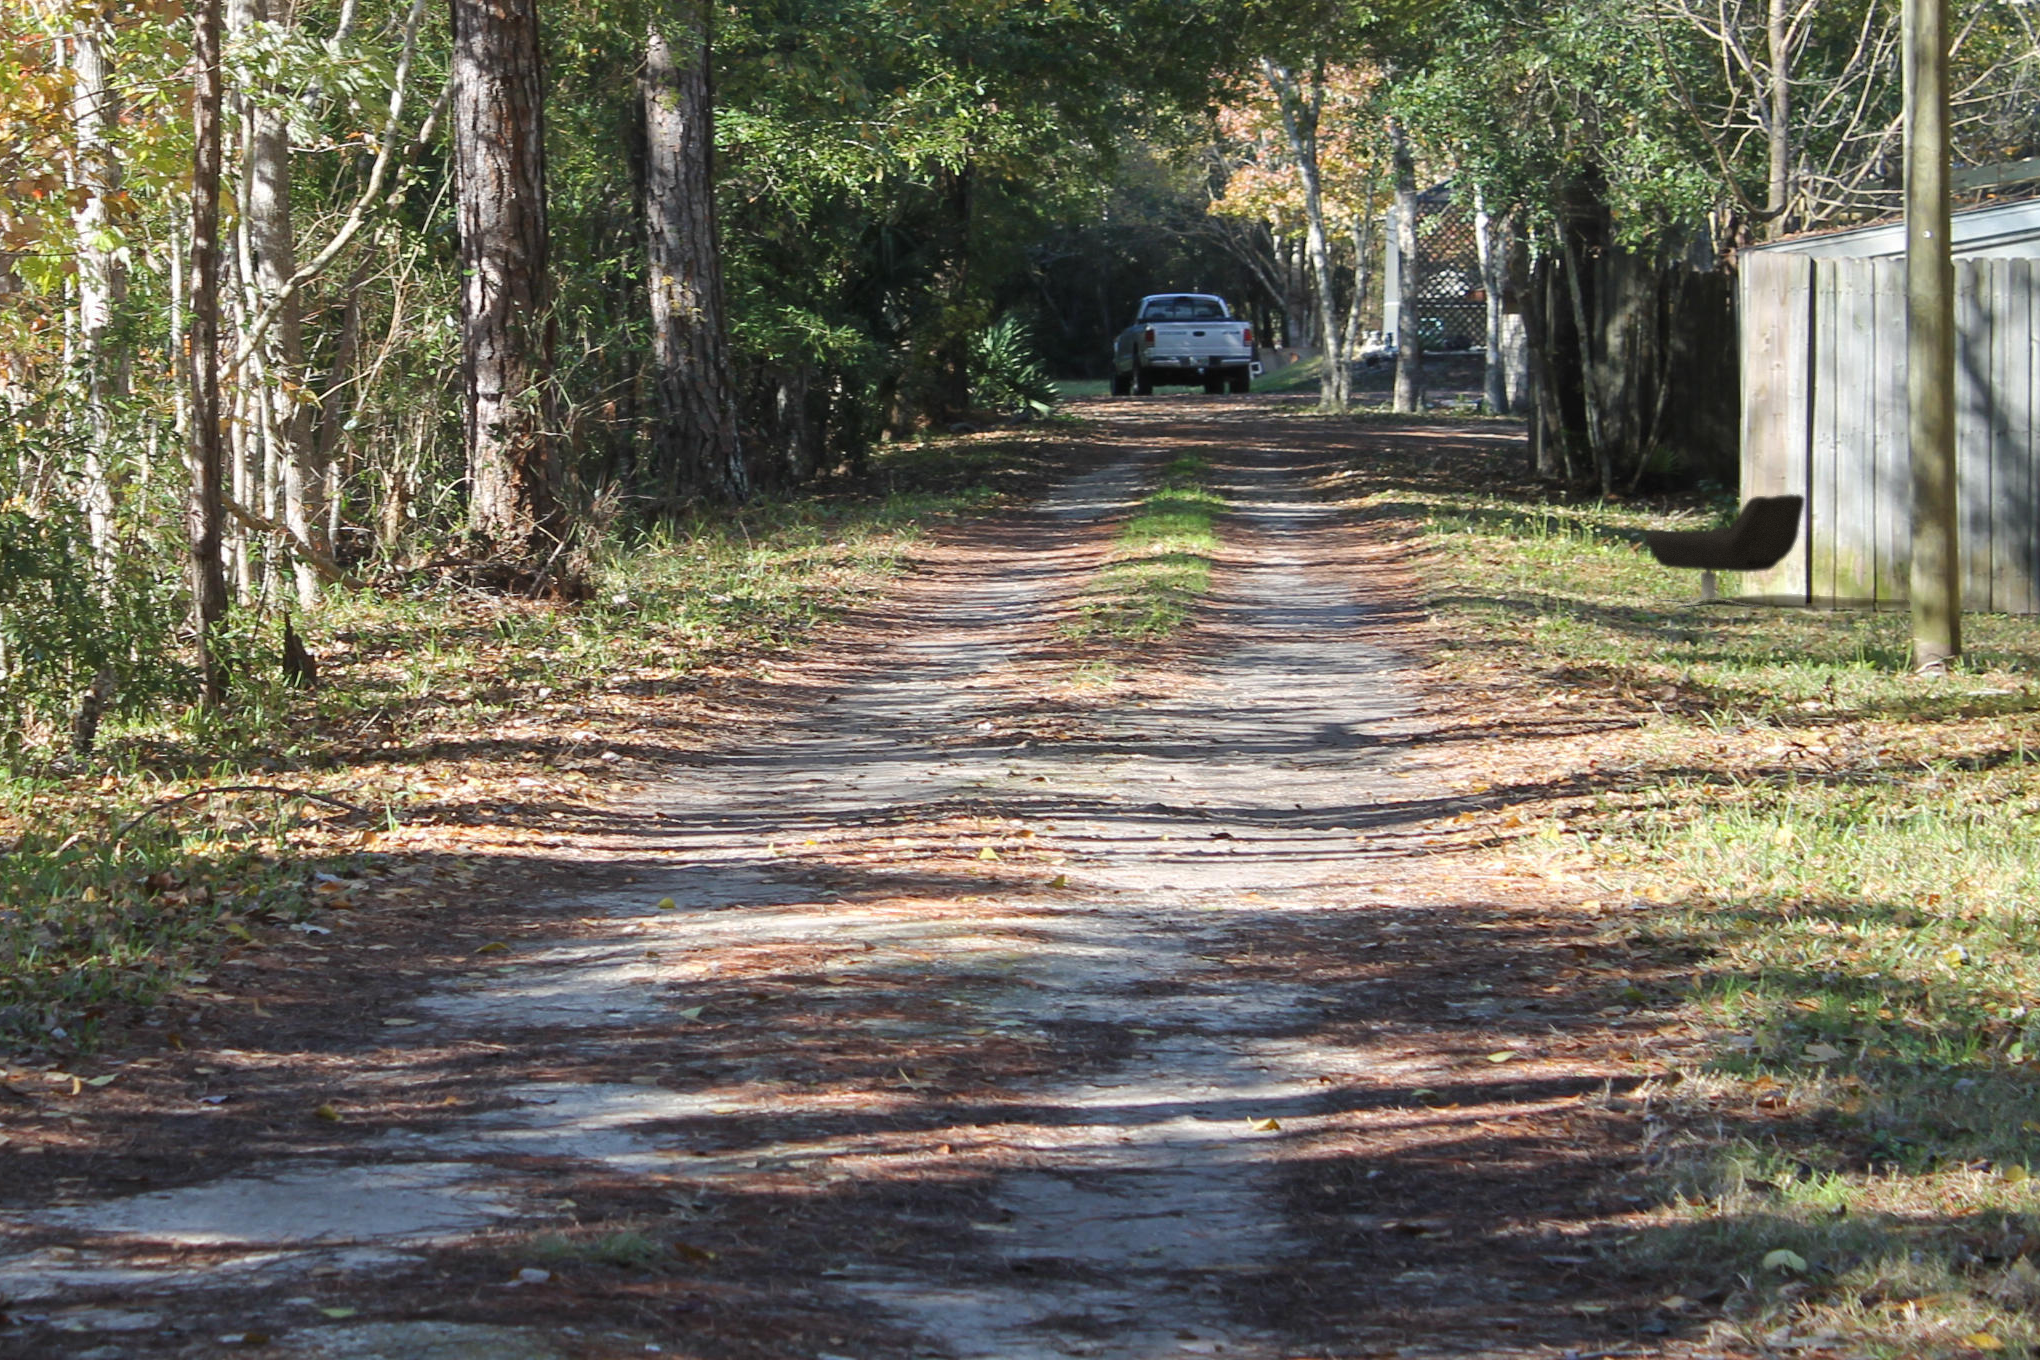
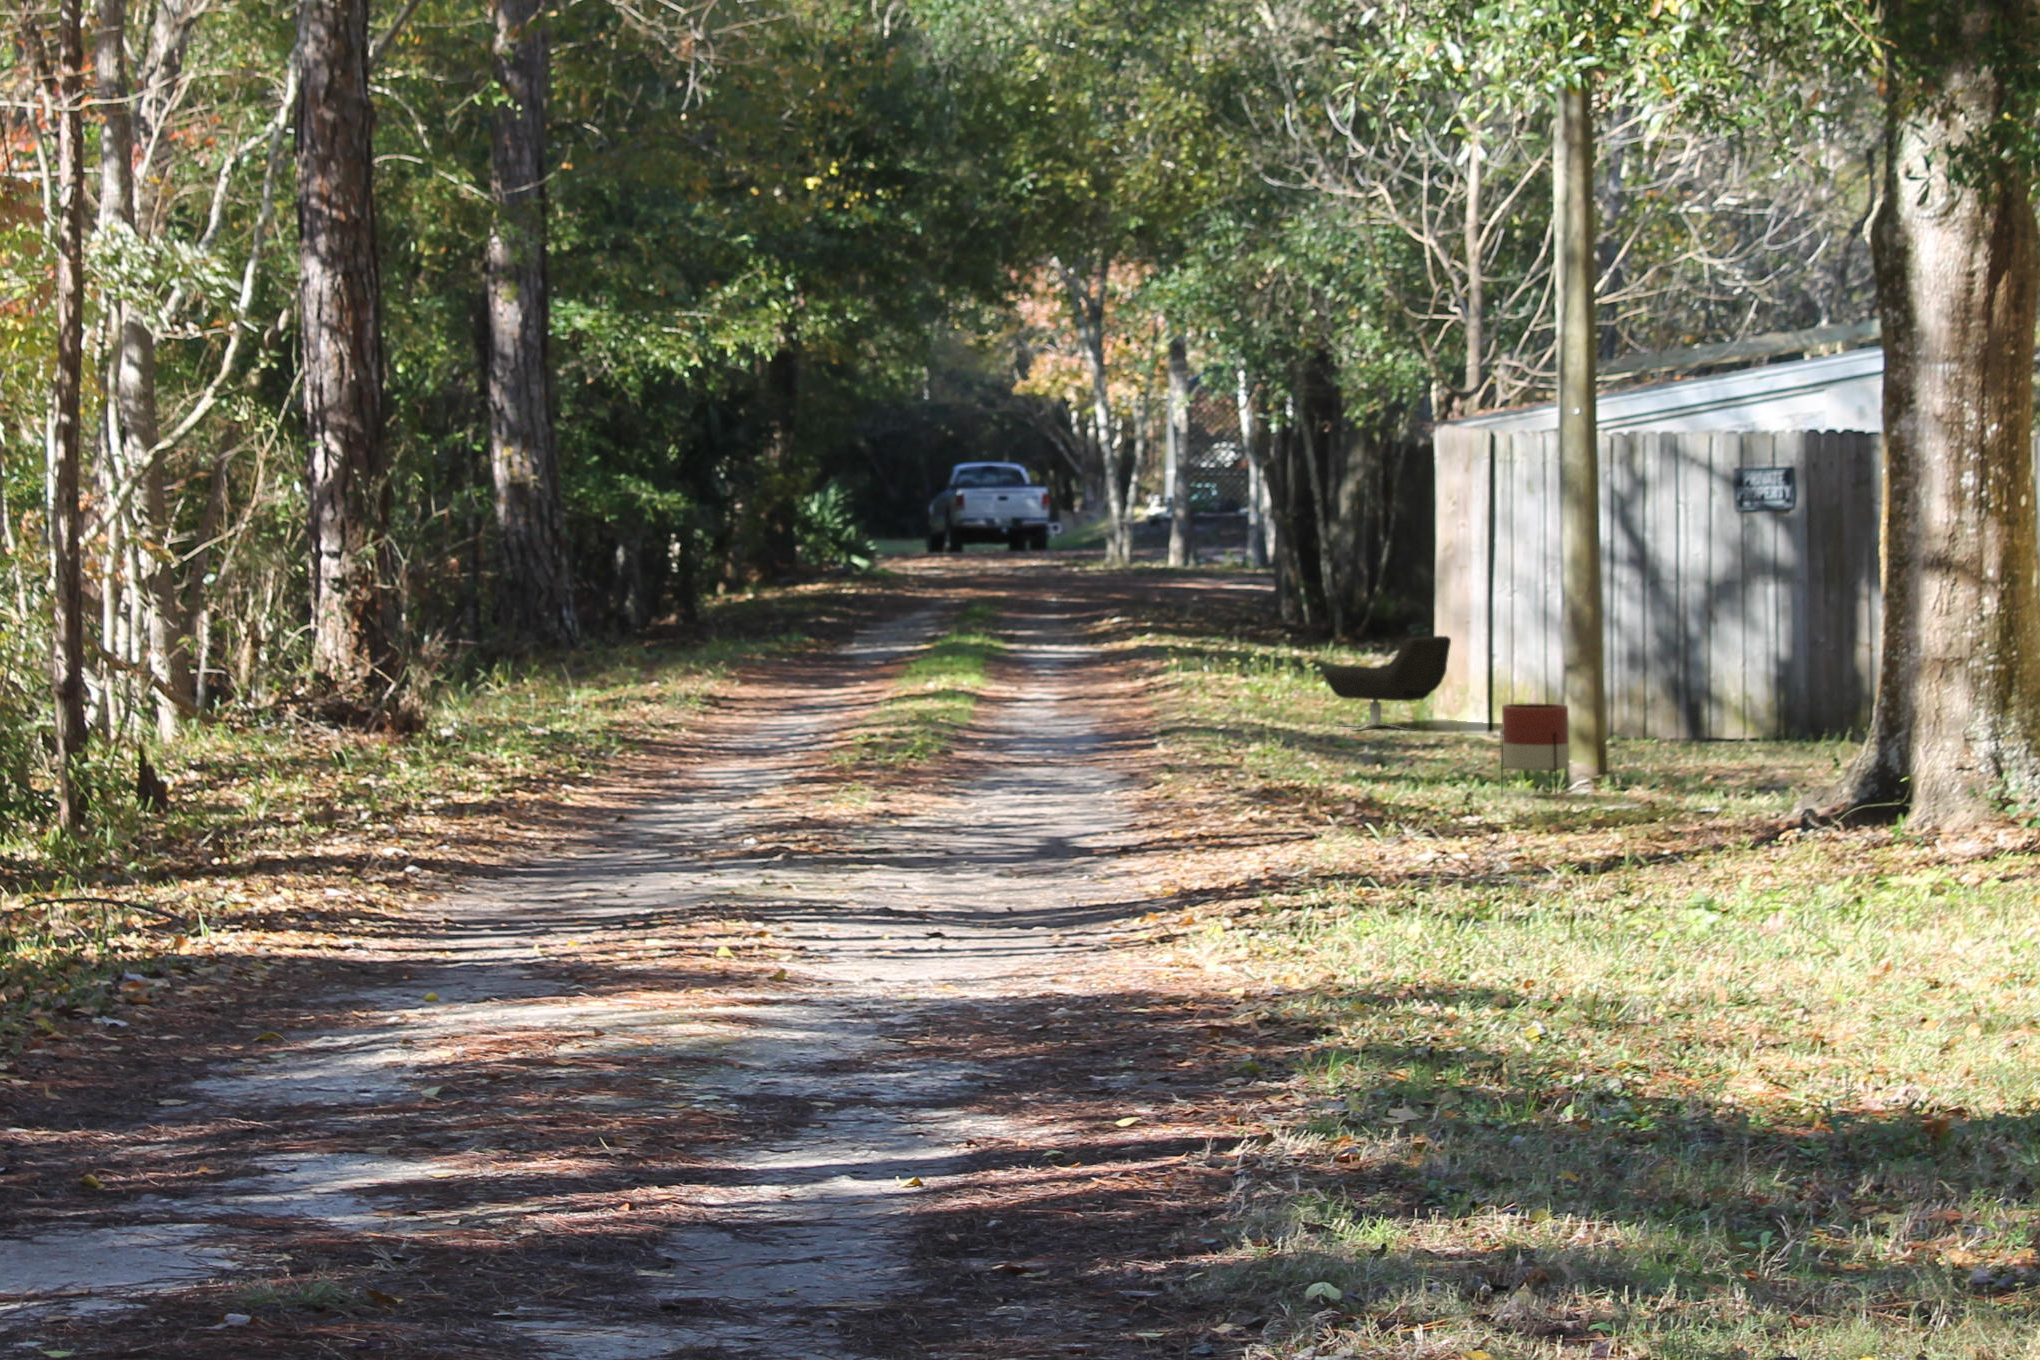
planter: none [1901,577,1991,693] -> present [1500,703,1569,797]

